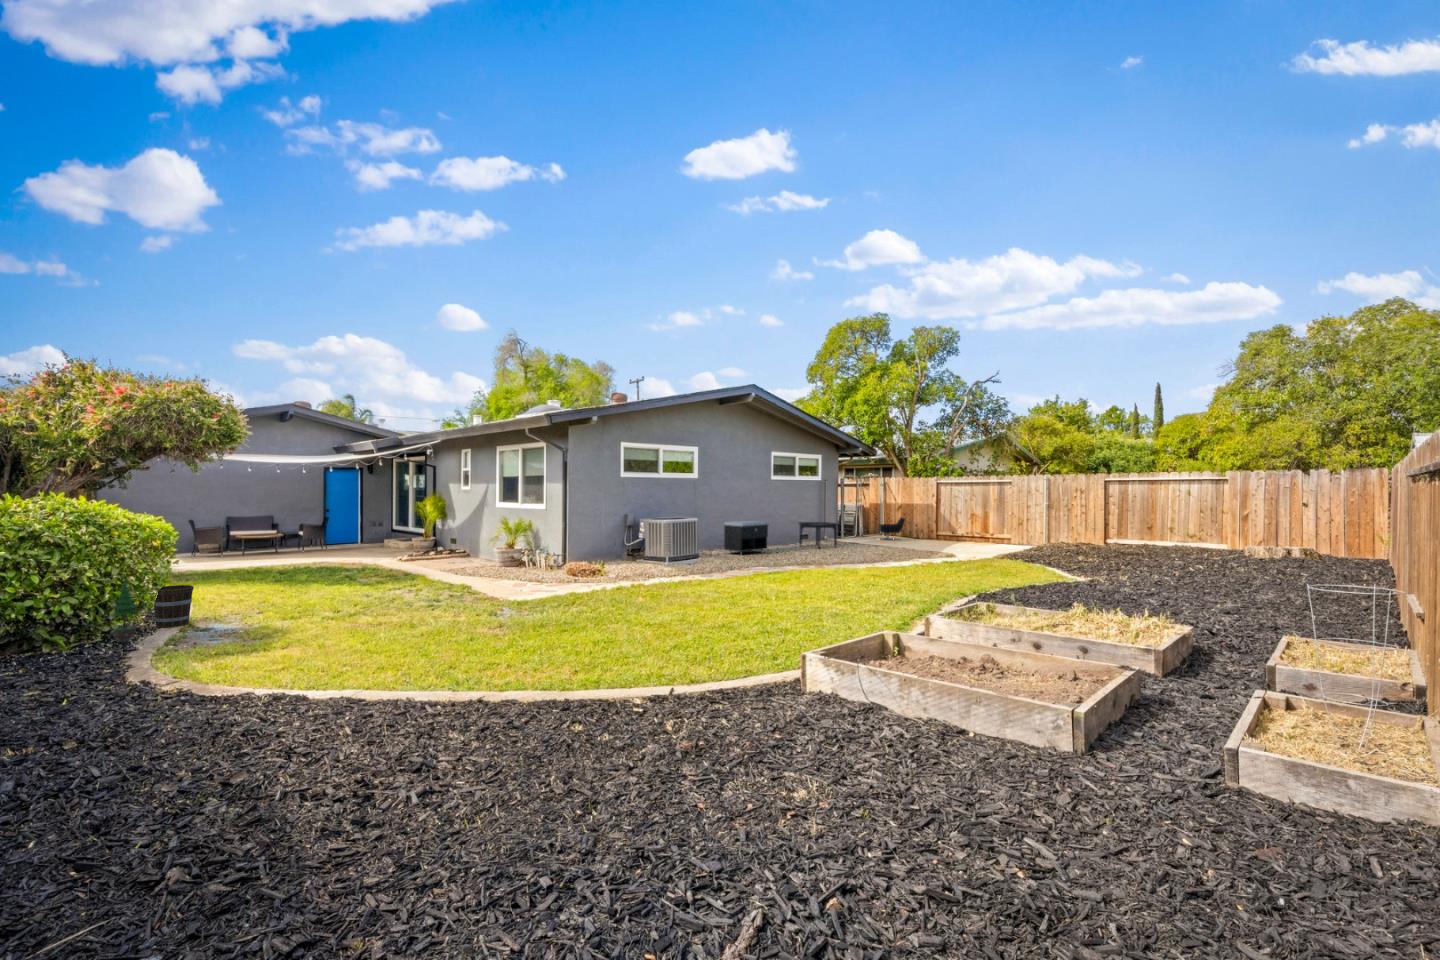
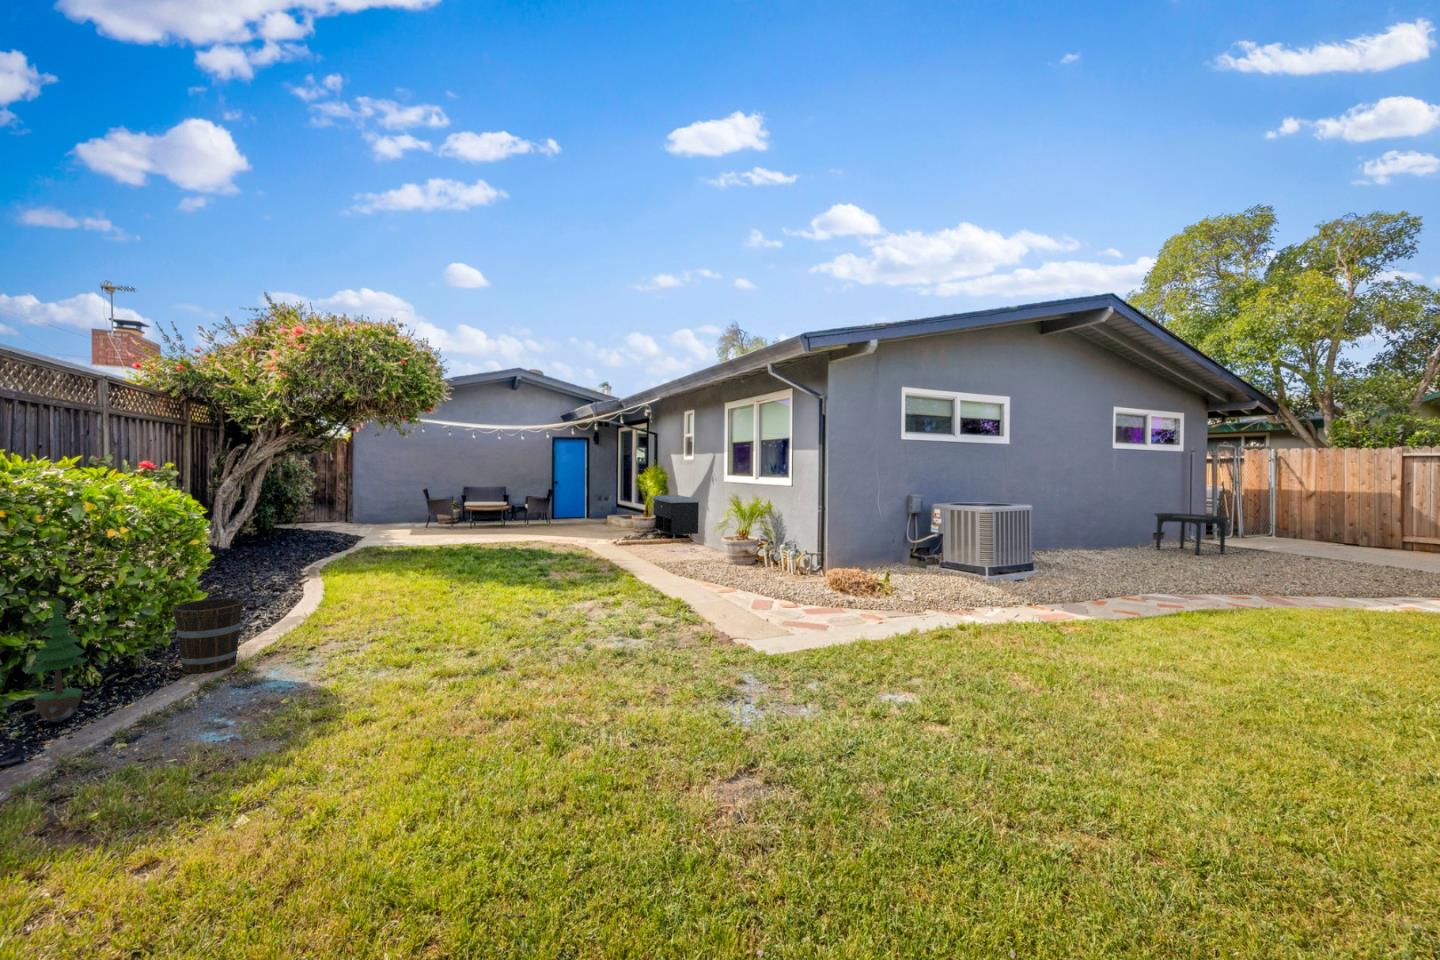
lounge chair: present [879,518,905,539] -> none [1266,510,1327,544]
storage bench: present [724,520,769,554] -> present [653,495,699,538]

